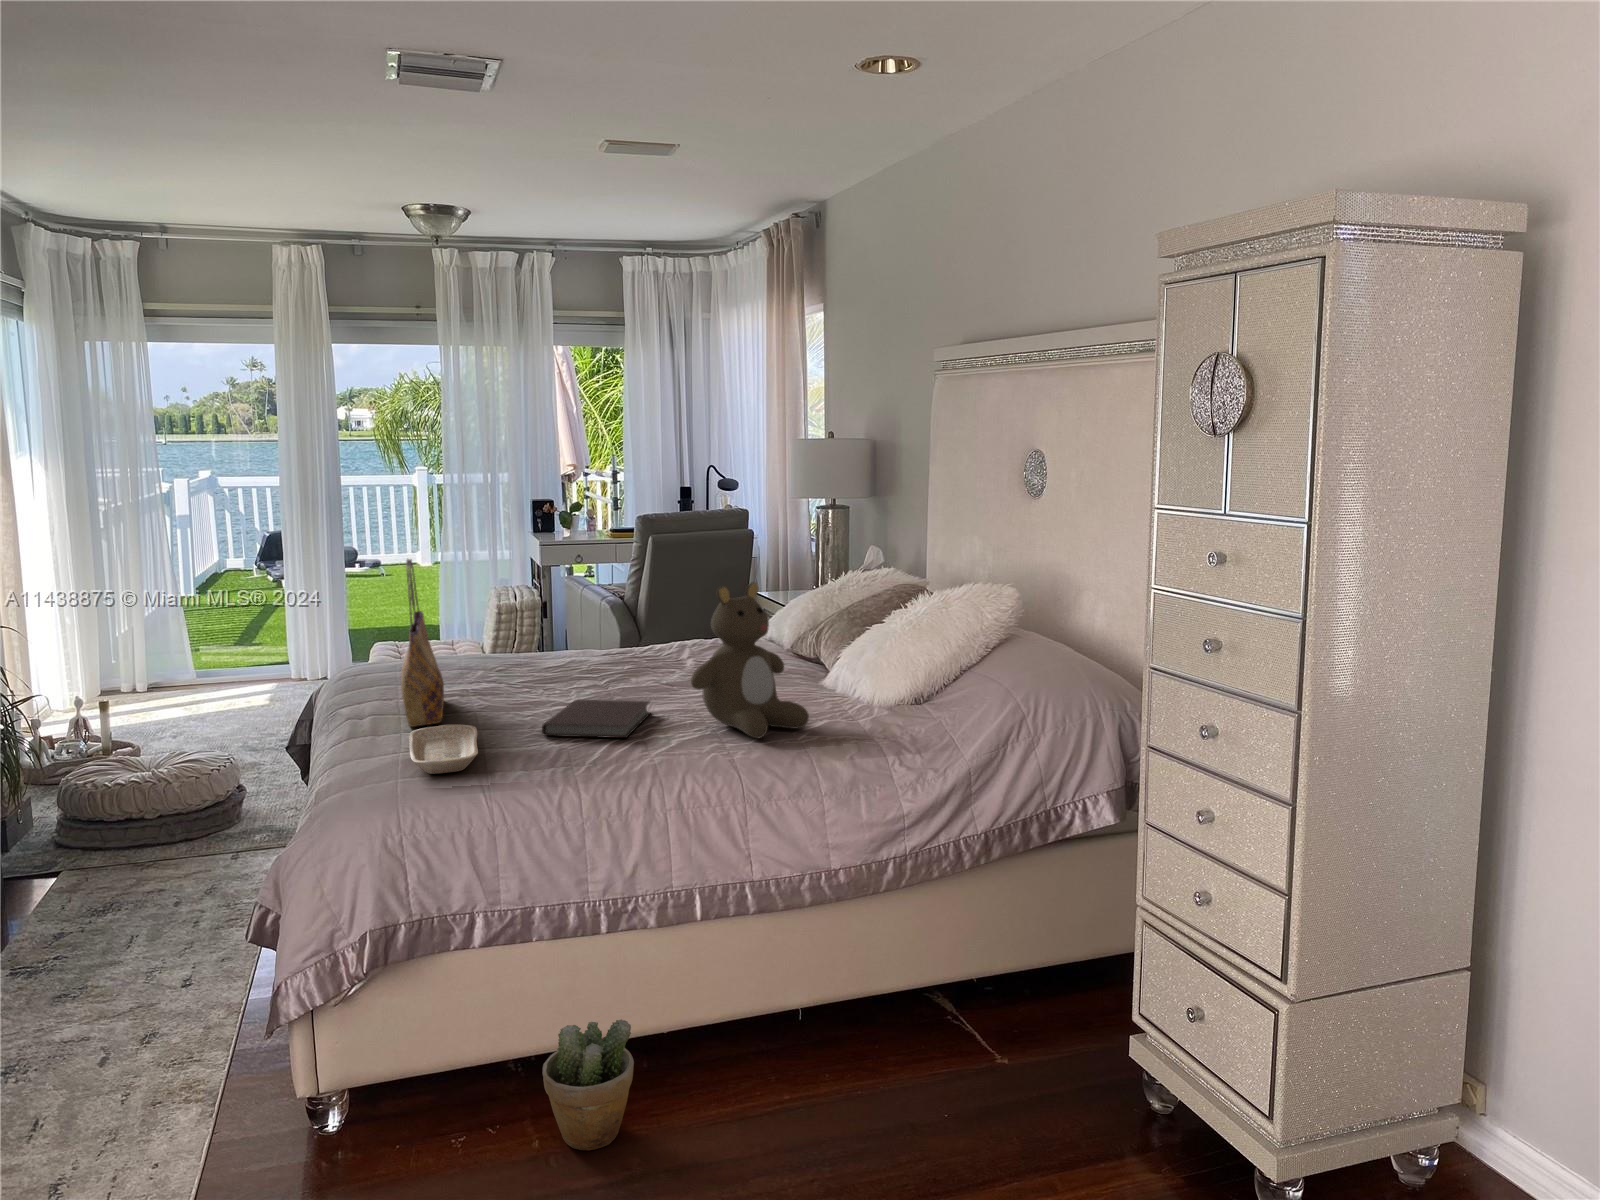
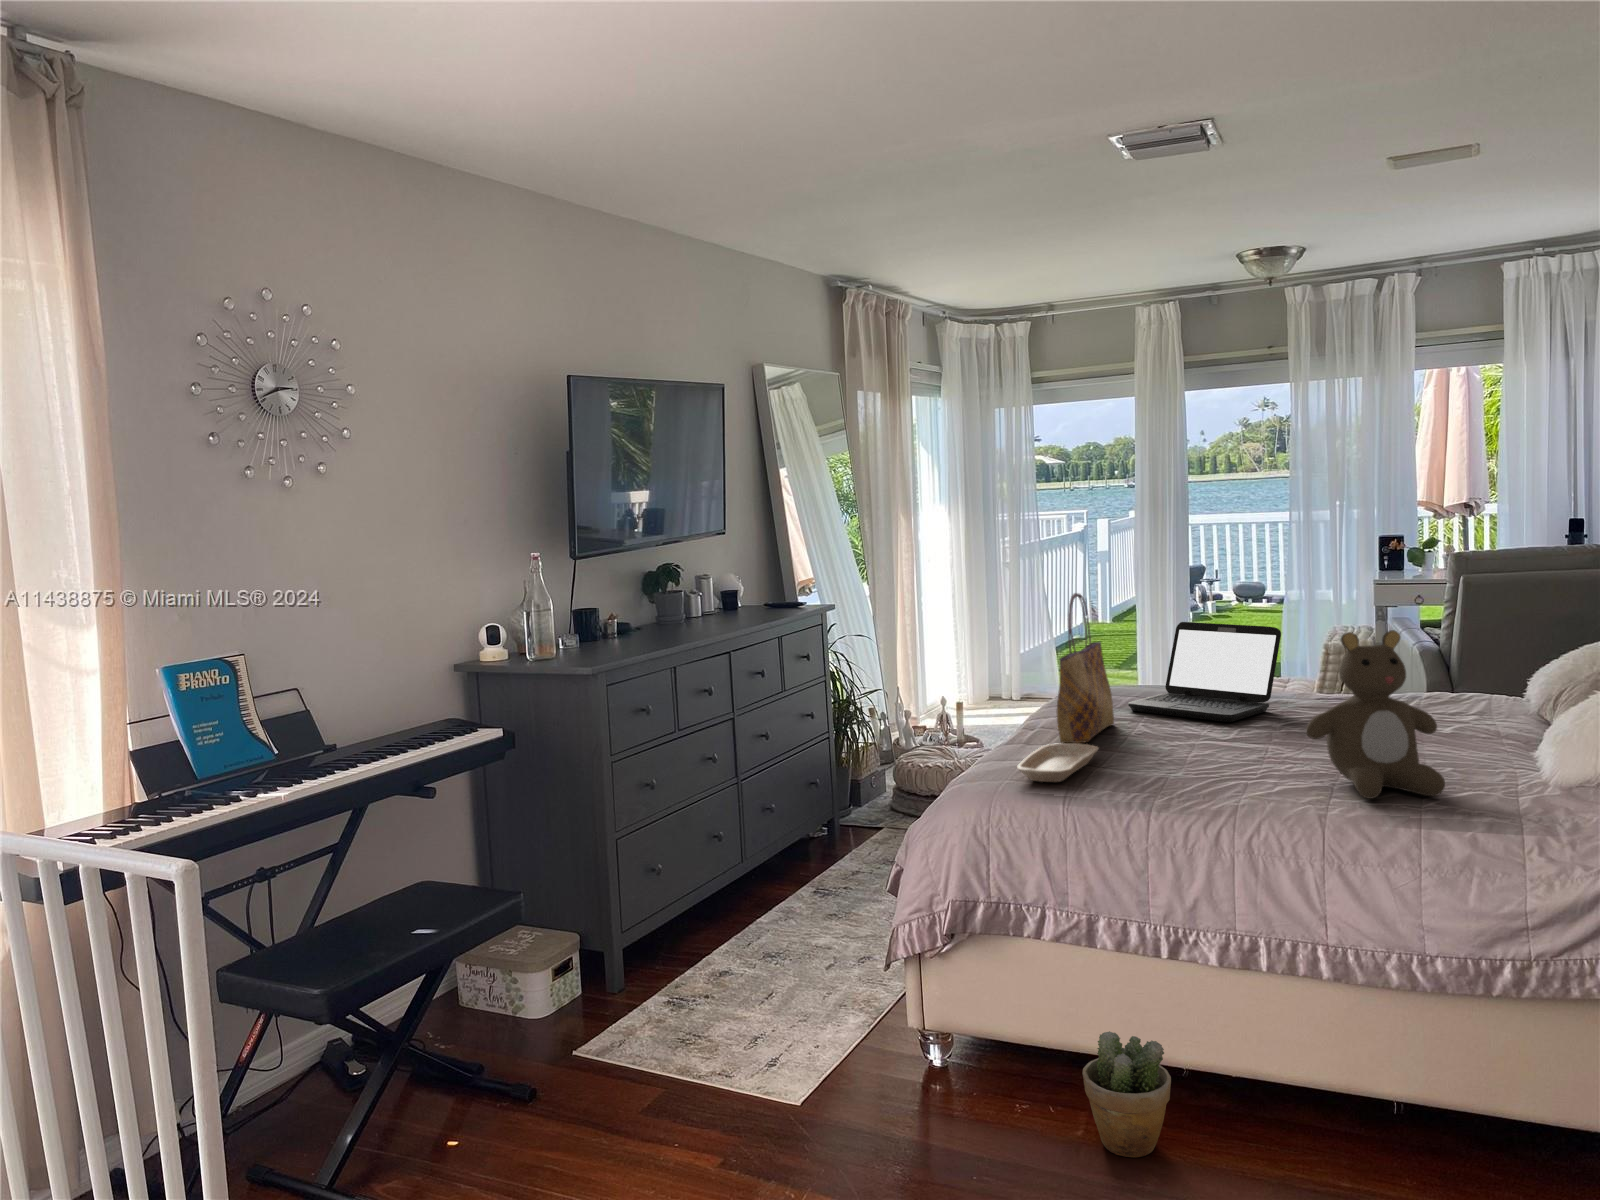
laptop: none [438,585,580,684] -> present [1128,622,1281,722]
notebook: present [542,700,650,738] -> none [1160,738,1291,778]

